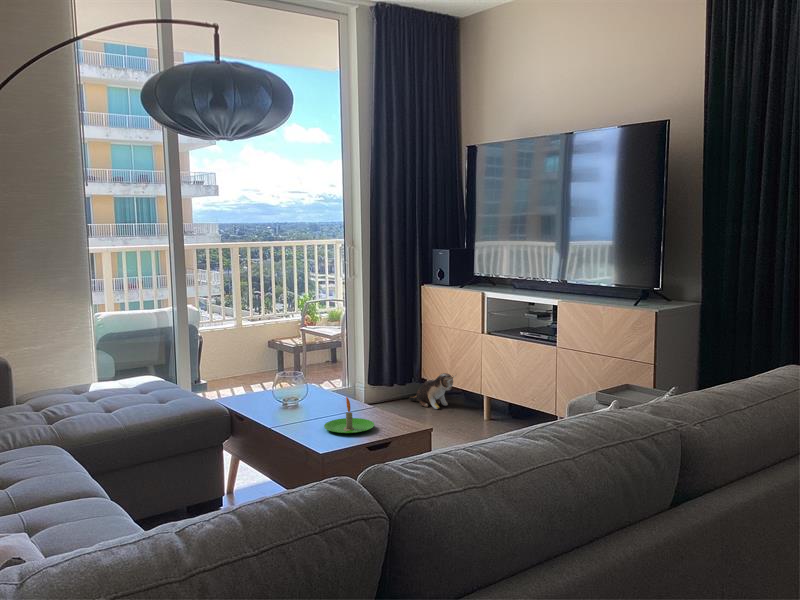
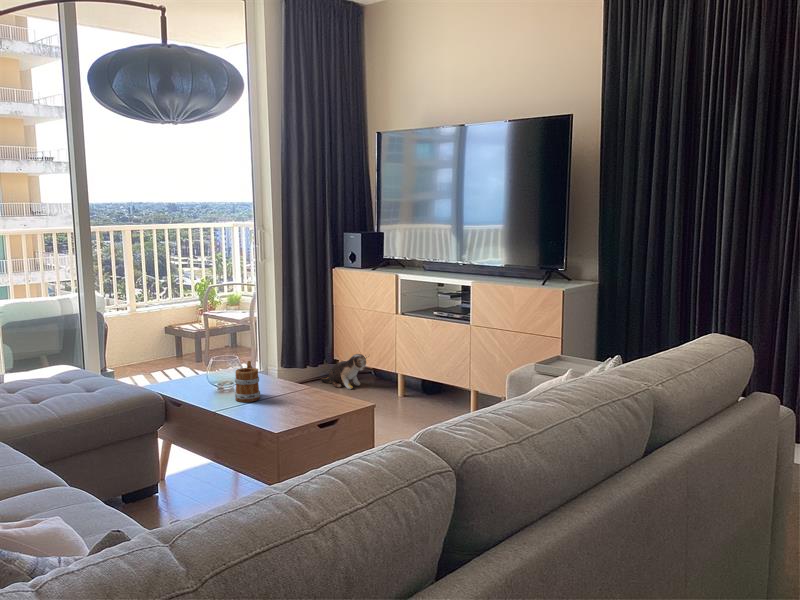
mug: none [292,377,318,419] -> present [235,361,260,402]
candle: present [324,397,374,434] -> none [272,378,321,413]

